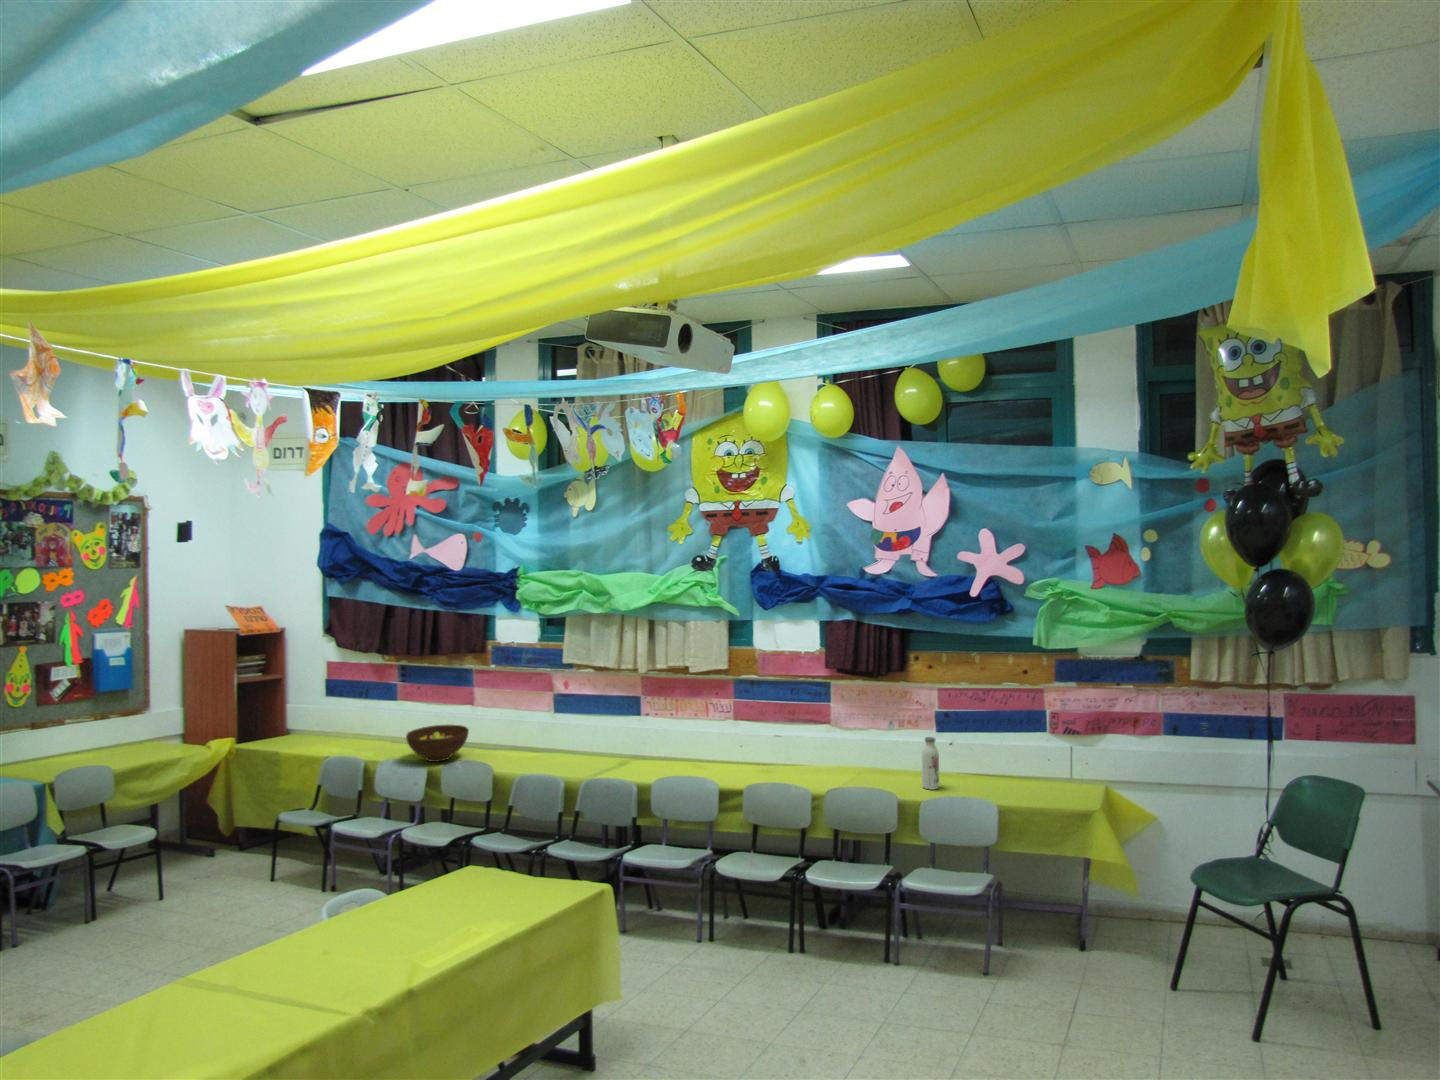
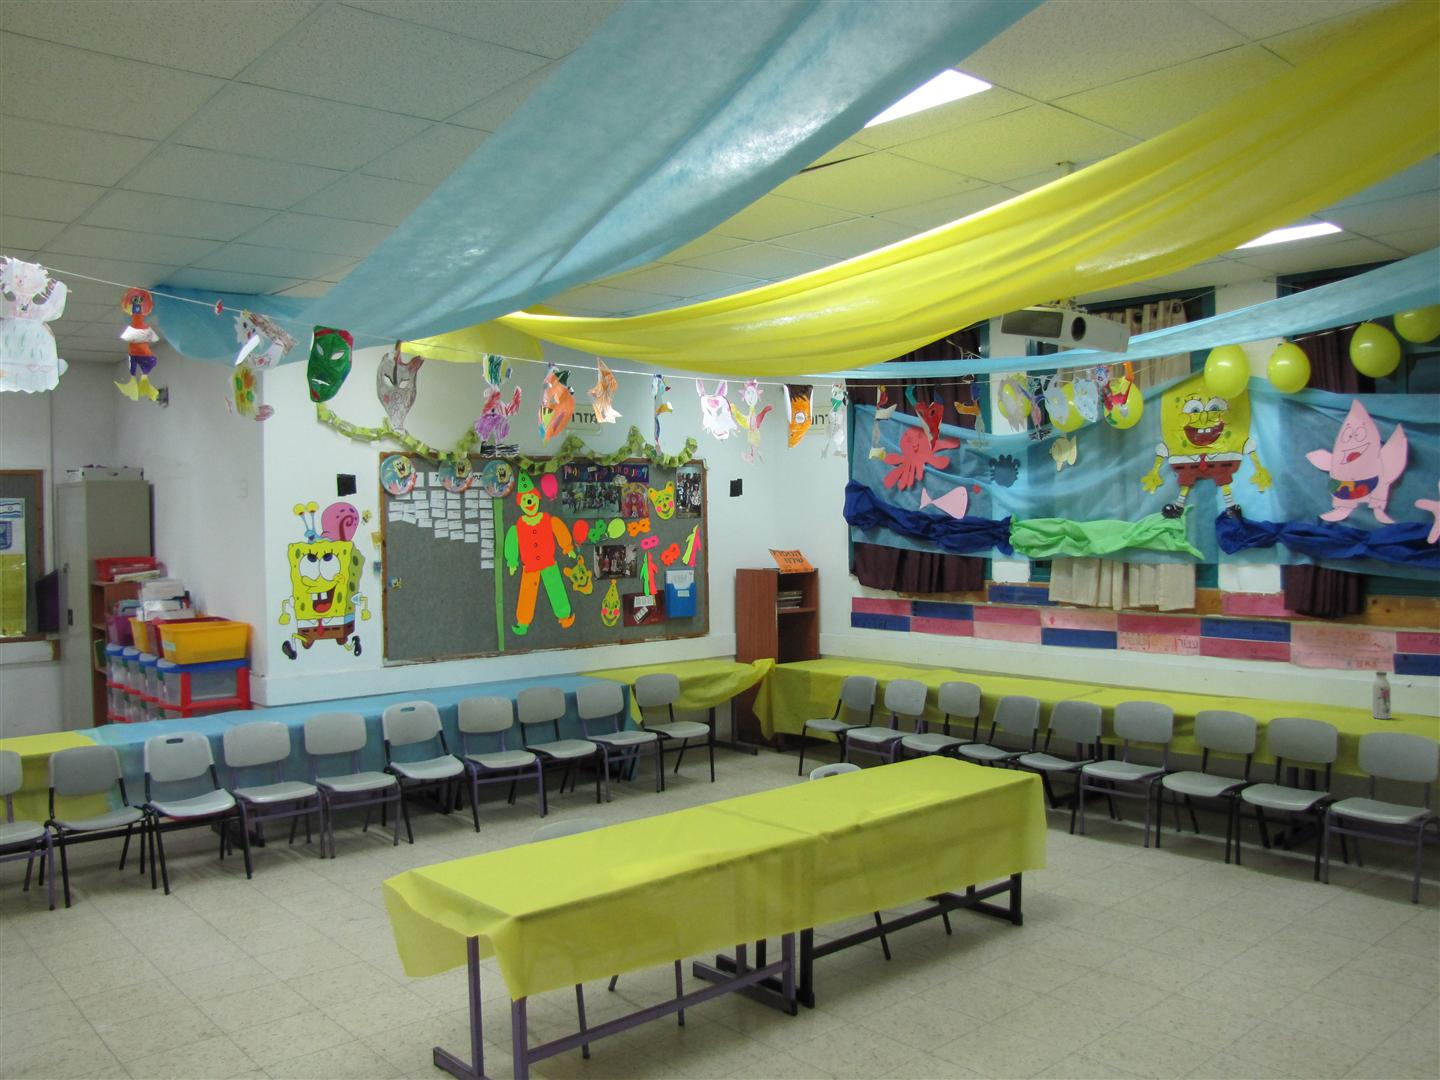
fruit bowl: present [406,725,469,762] -> none [916,649,966,675]

